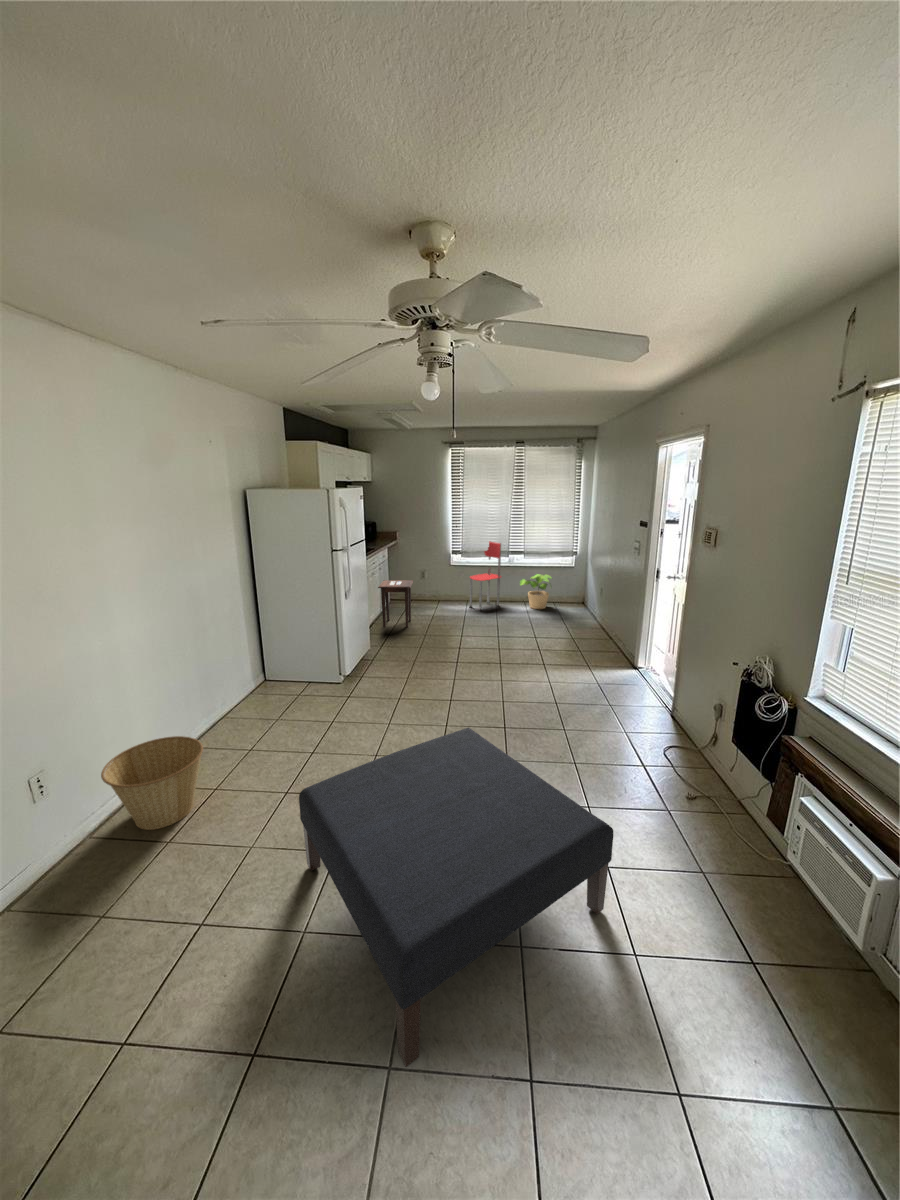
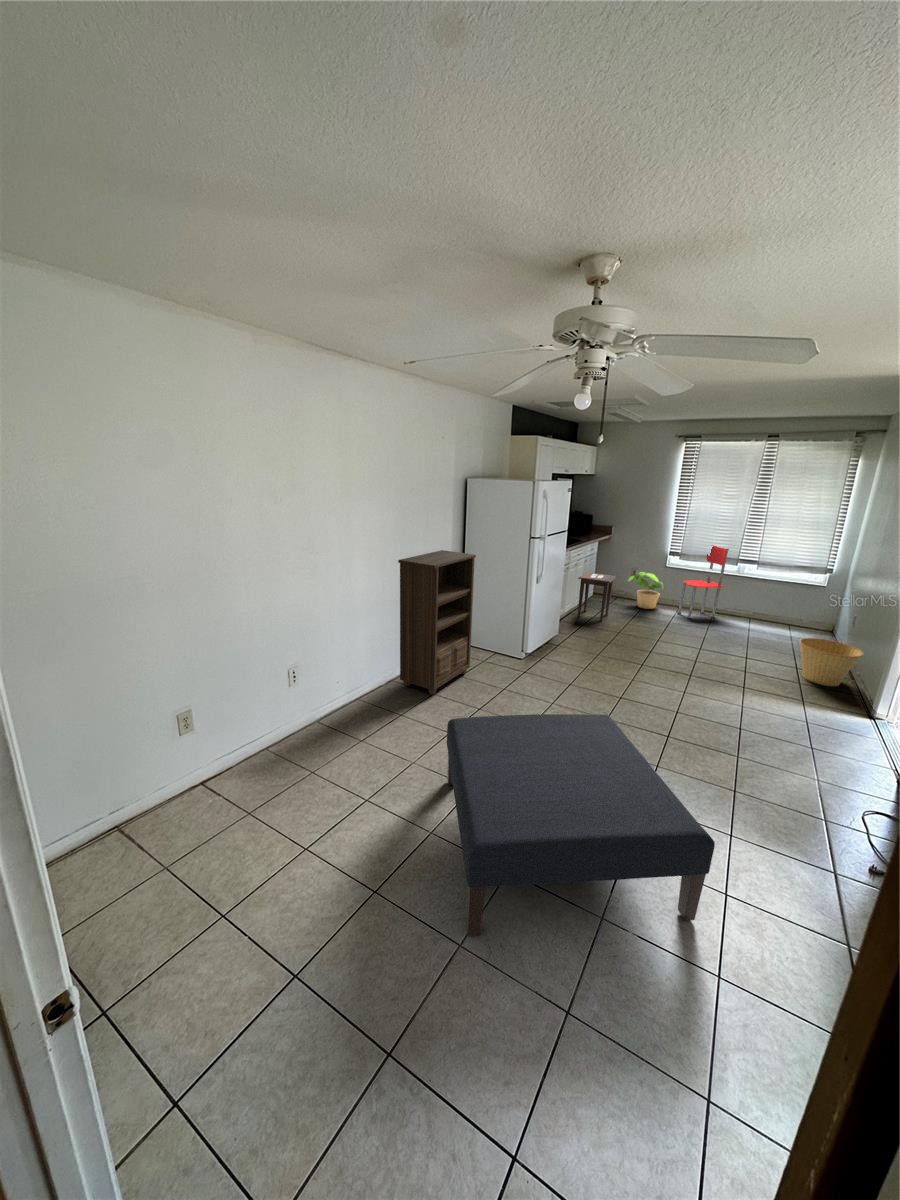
potted plant: present [520,574,551,609] -> present [628,572,664,609]
bookshelf: none [174,578,288,759] -> present [398,550,476,694]
basket: present [101,736,203,830] -> present [800,638,864,686]

